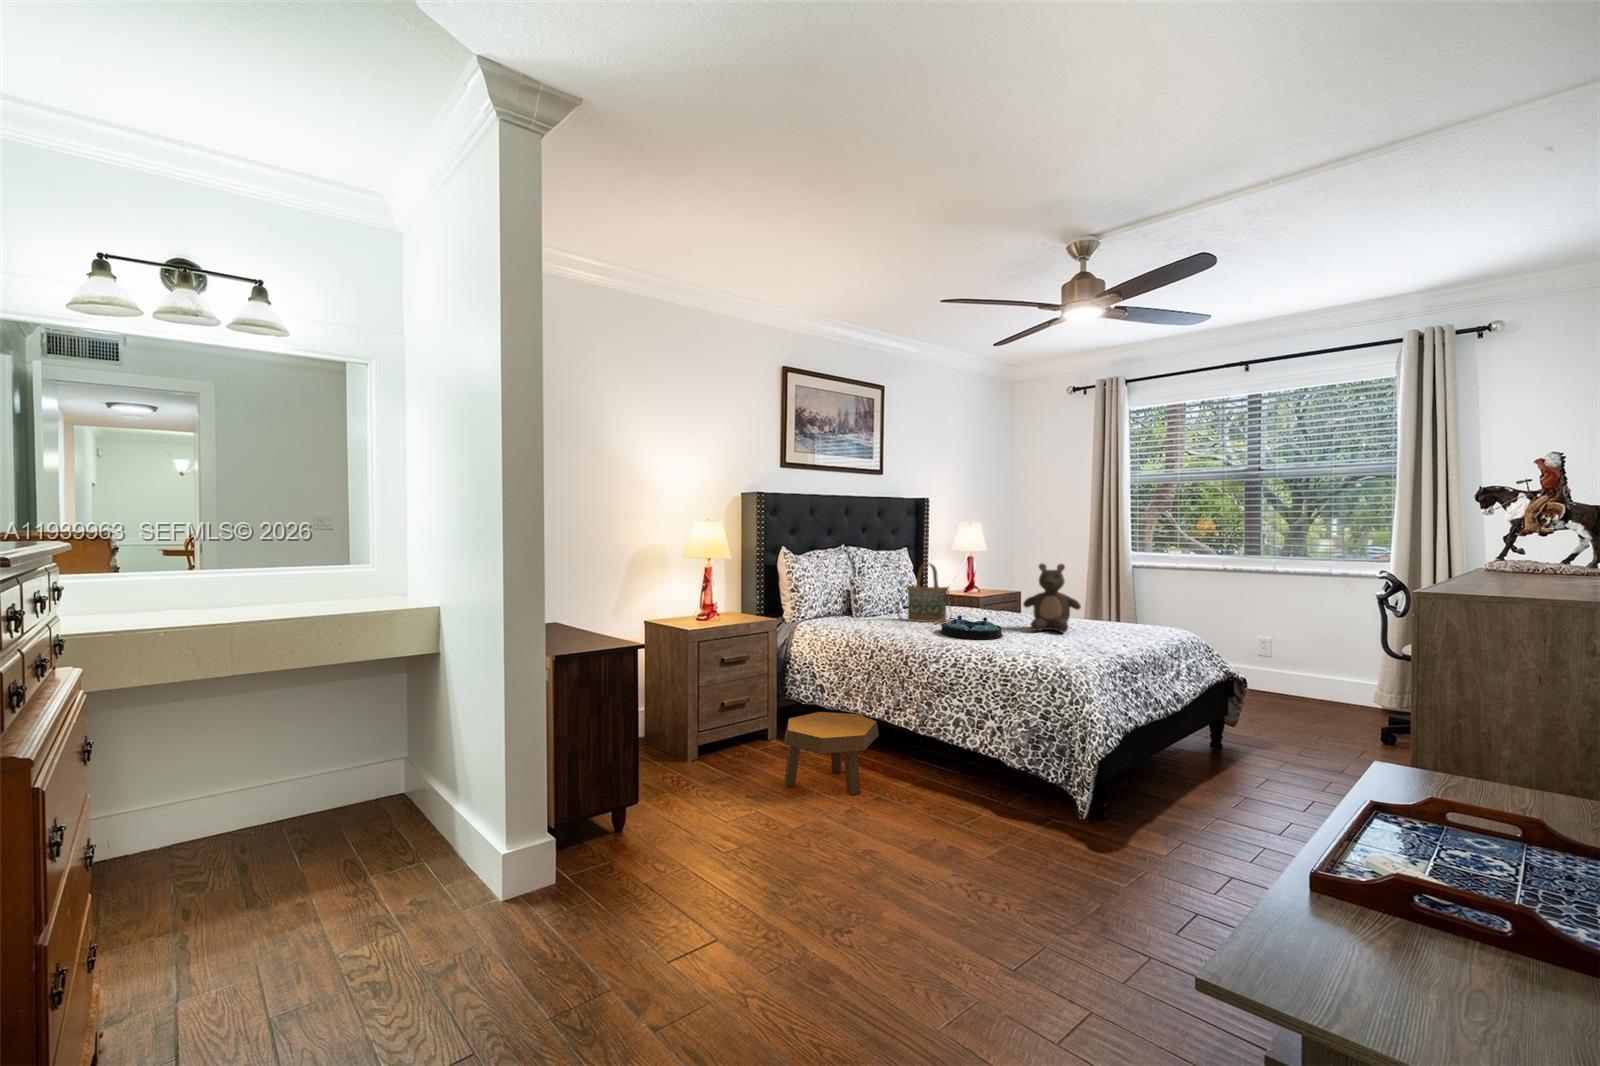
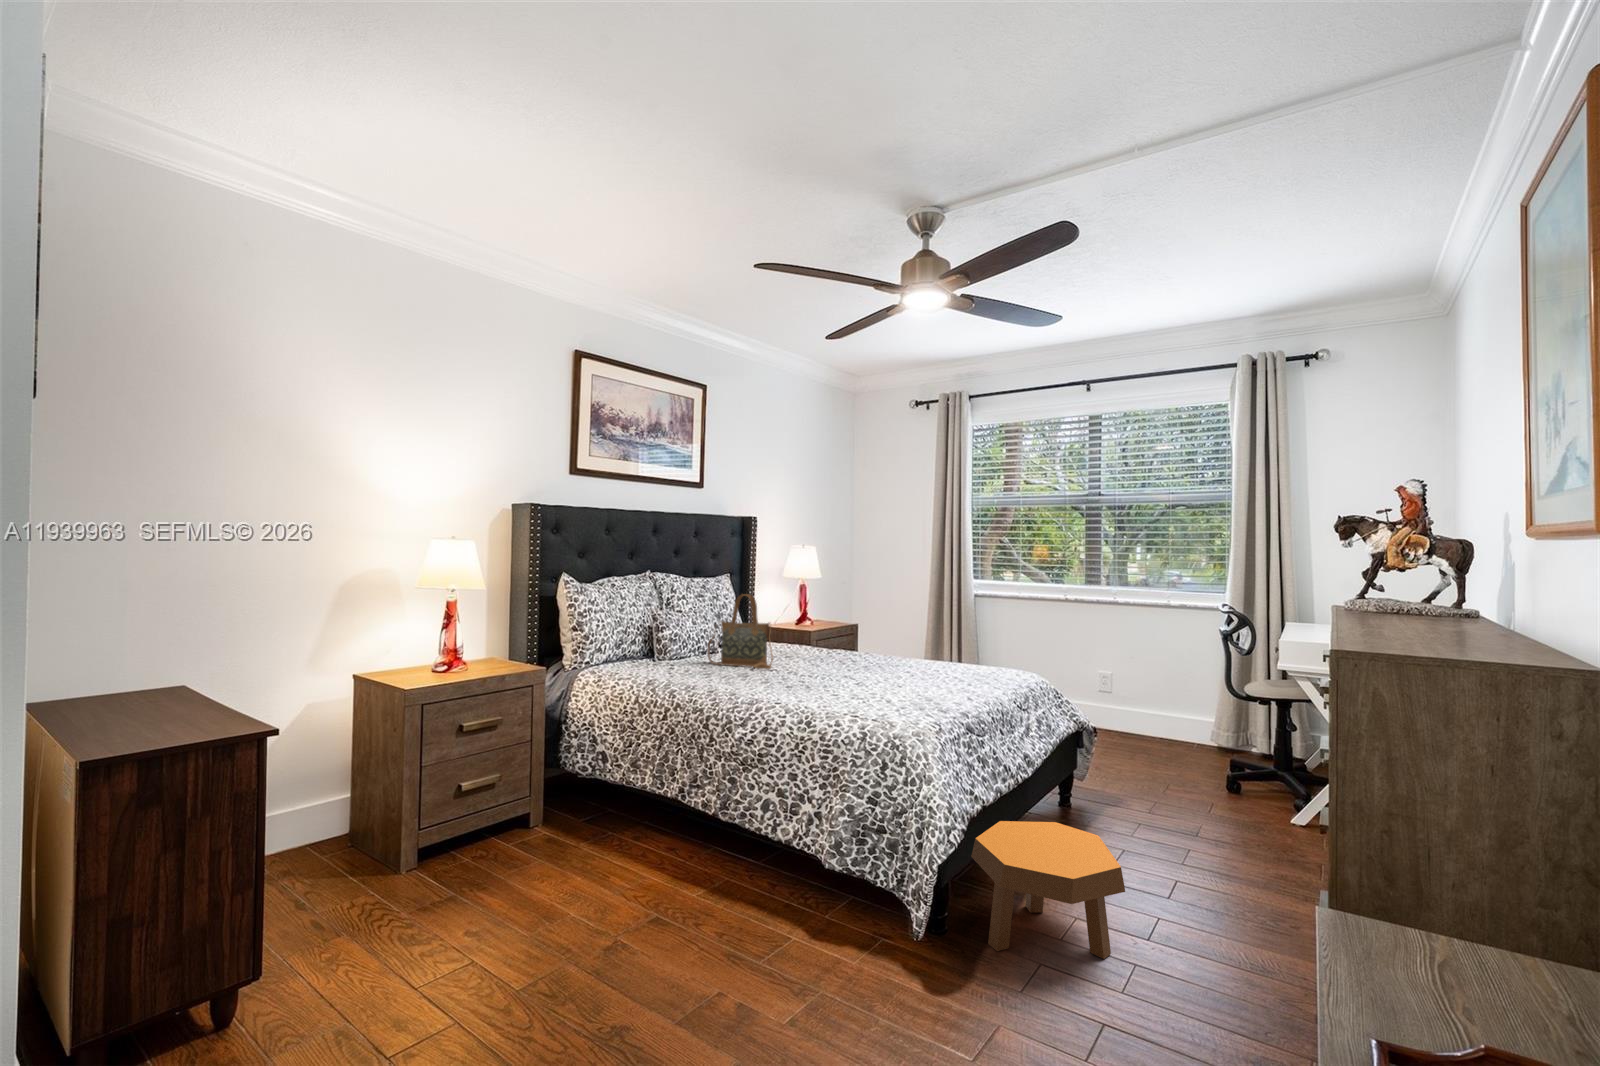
stuffed bear: present [1023,564,1081,633] -> none [855,596,921,680]
serving tray: present [941,615,1003,639] -> none [755,660,829,692]
footstool: present [784,712,879,795] -> present [971,821,1125,959]

